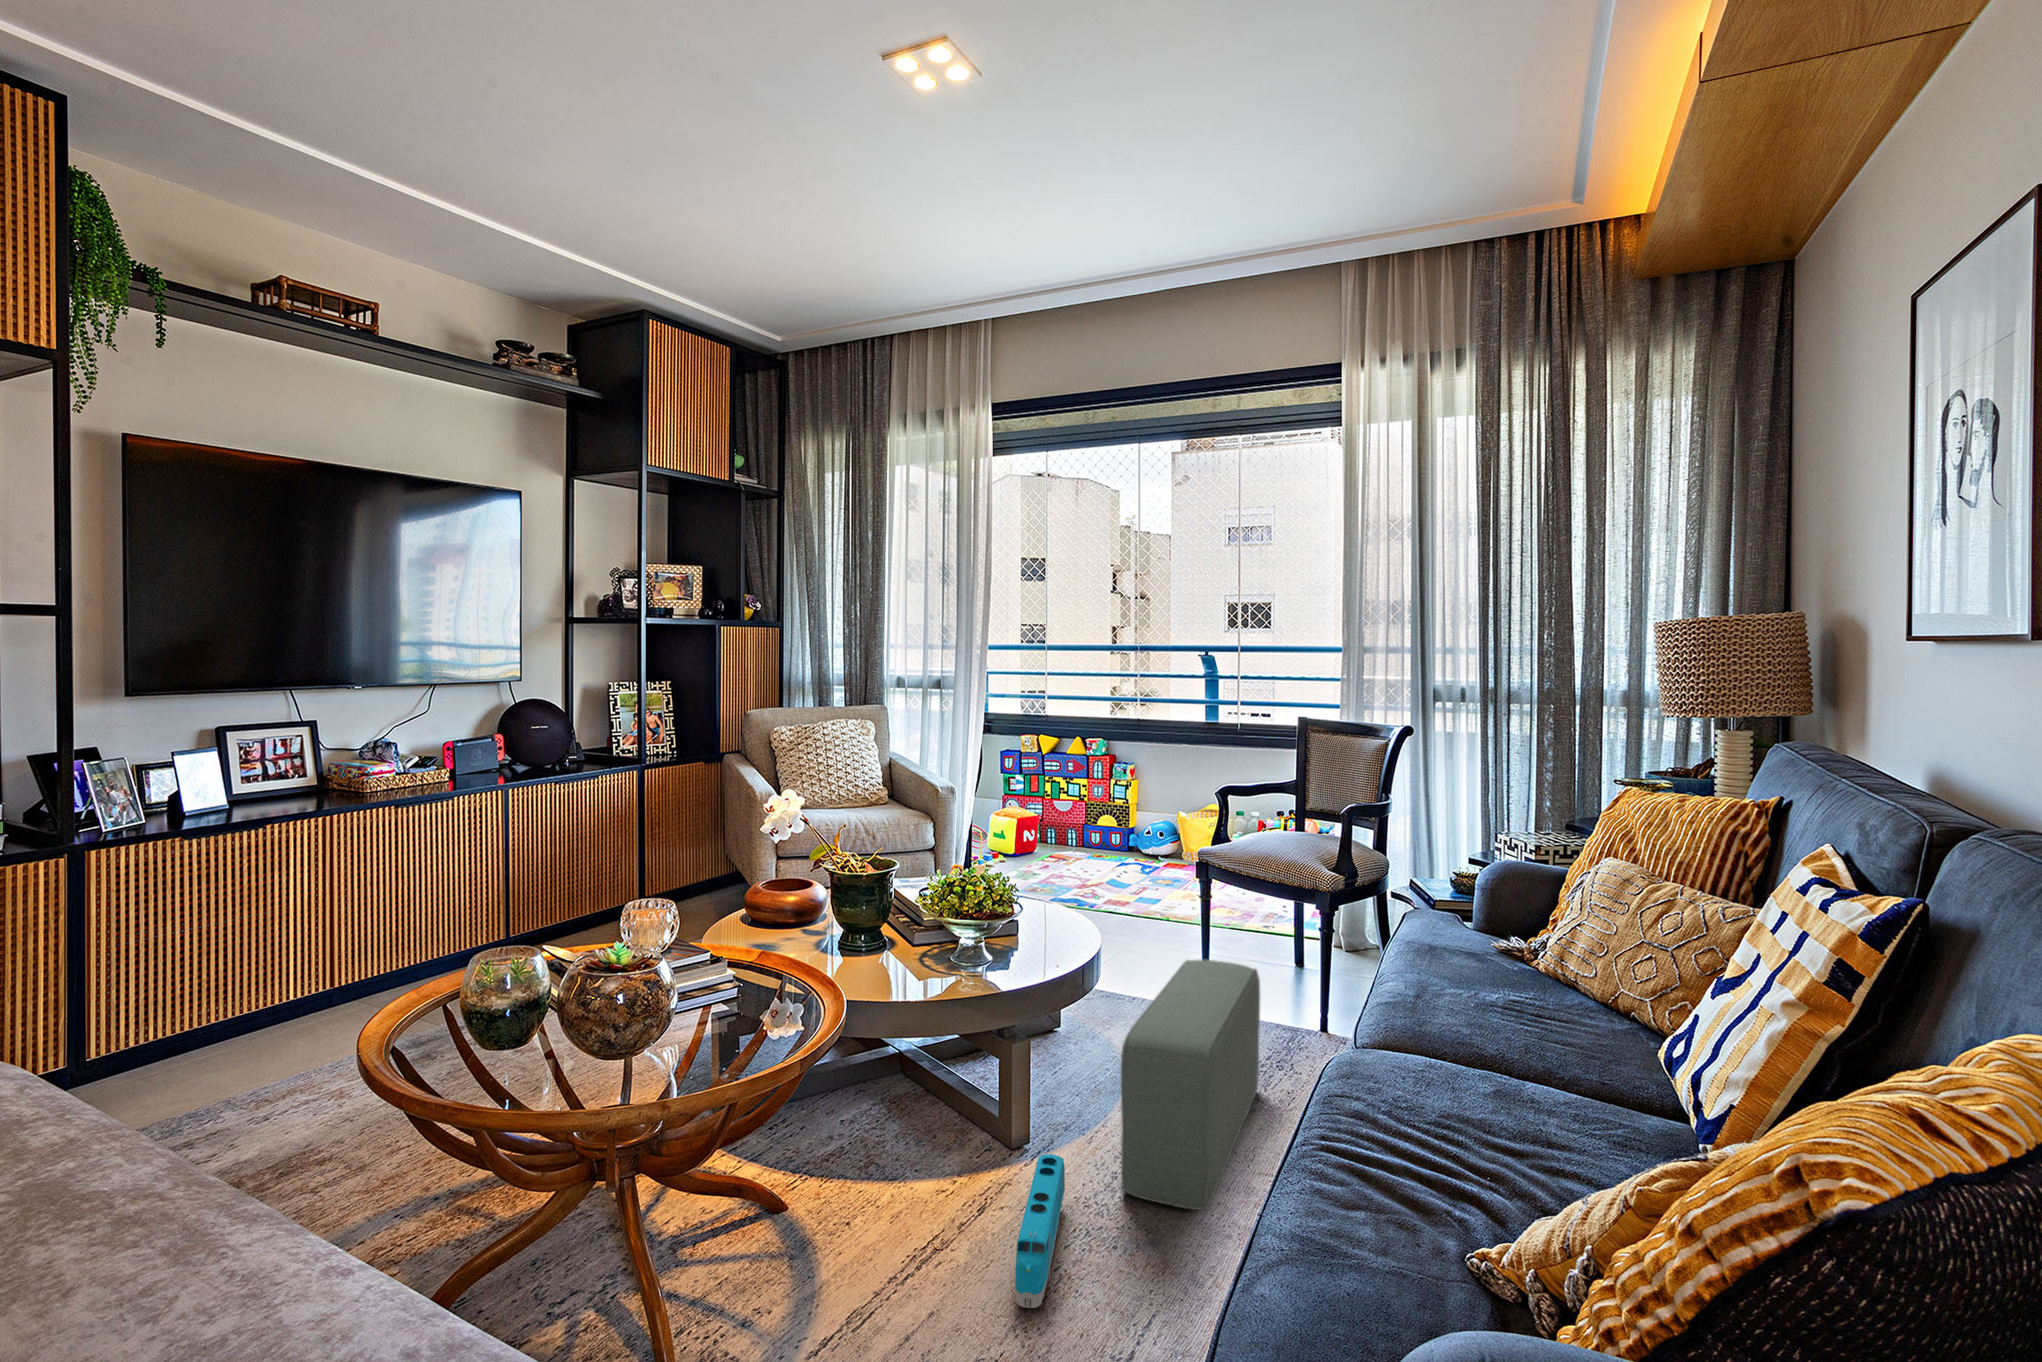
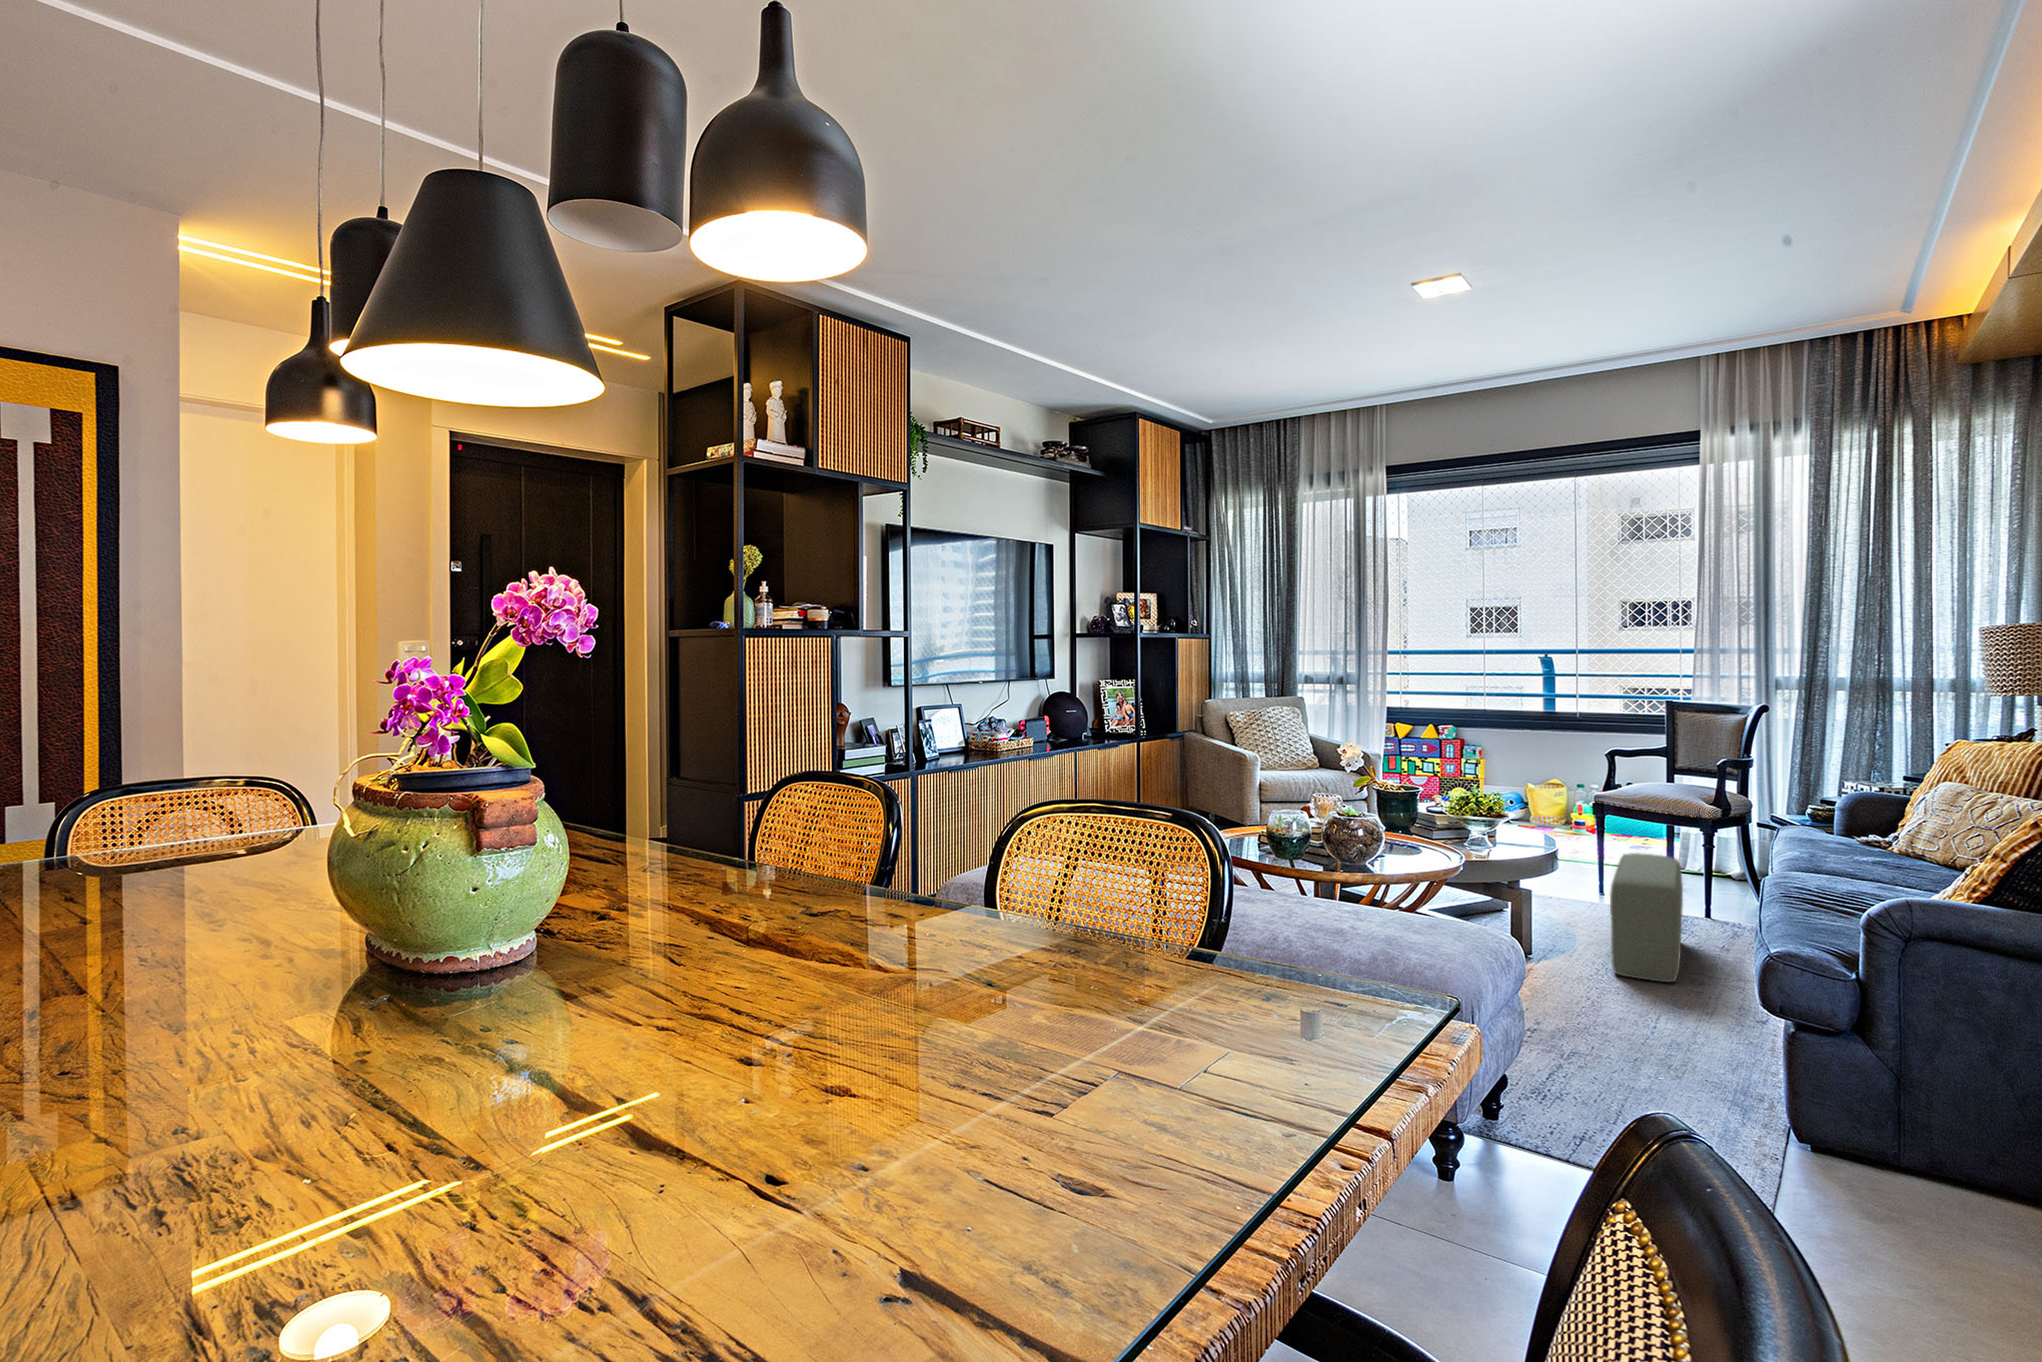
toy train: present [1015,1154,1065,1308] -> none [1561,947,1599,1007]

